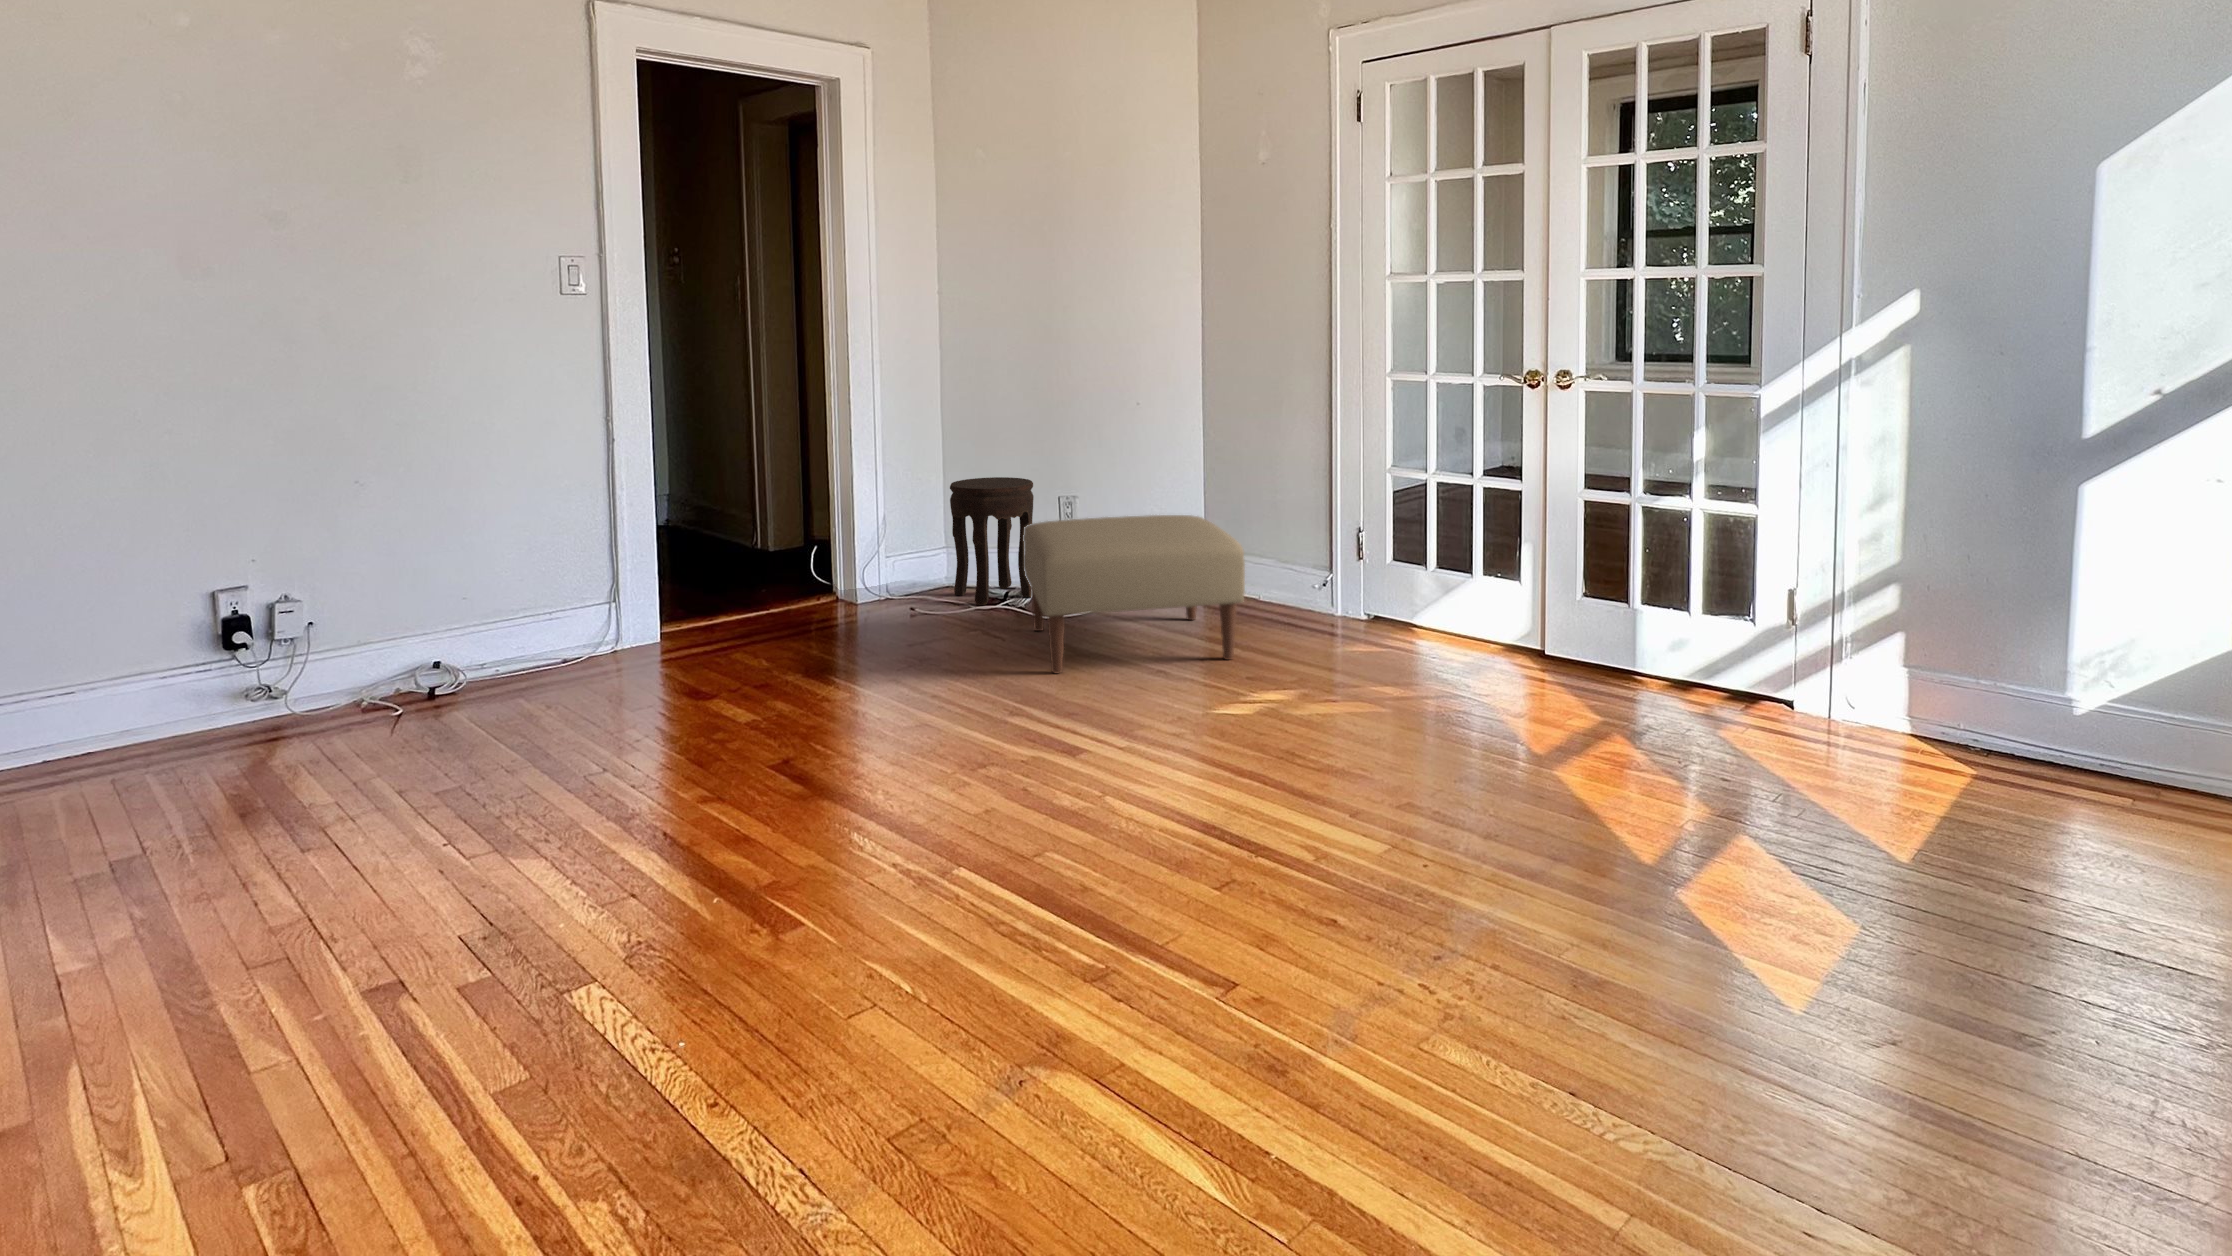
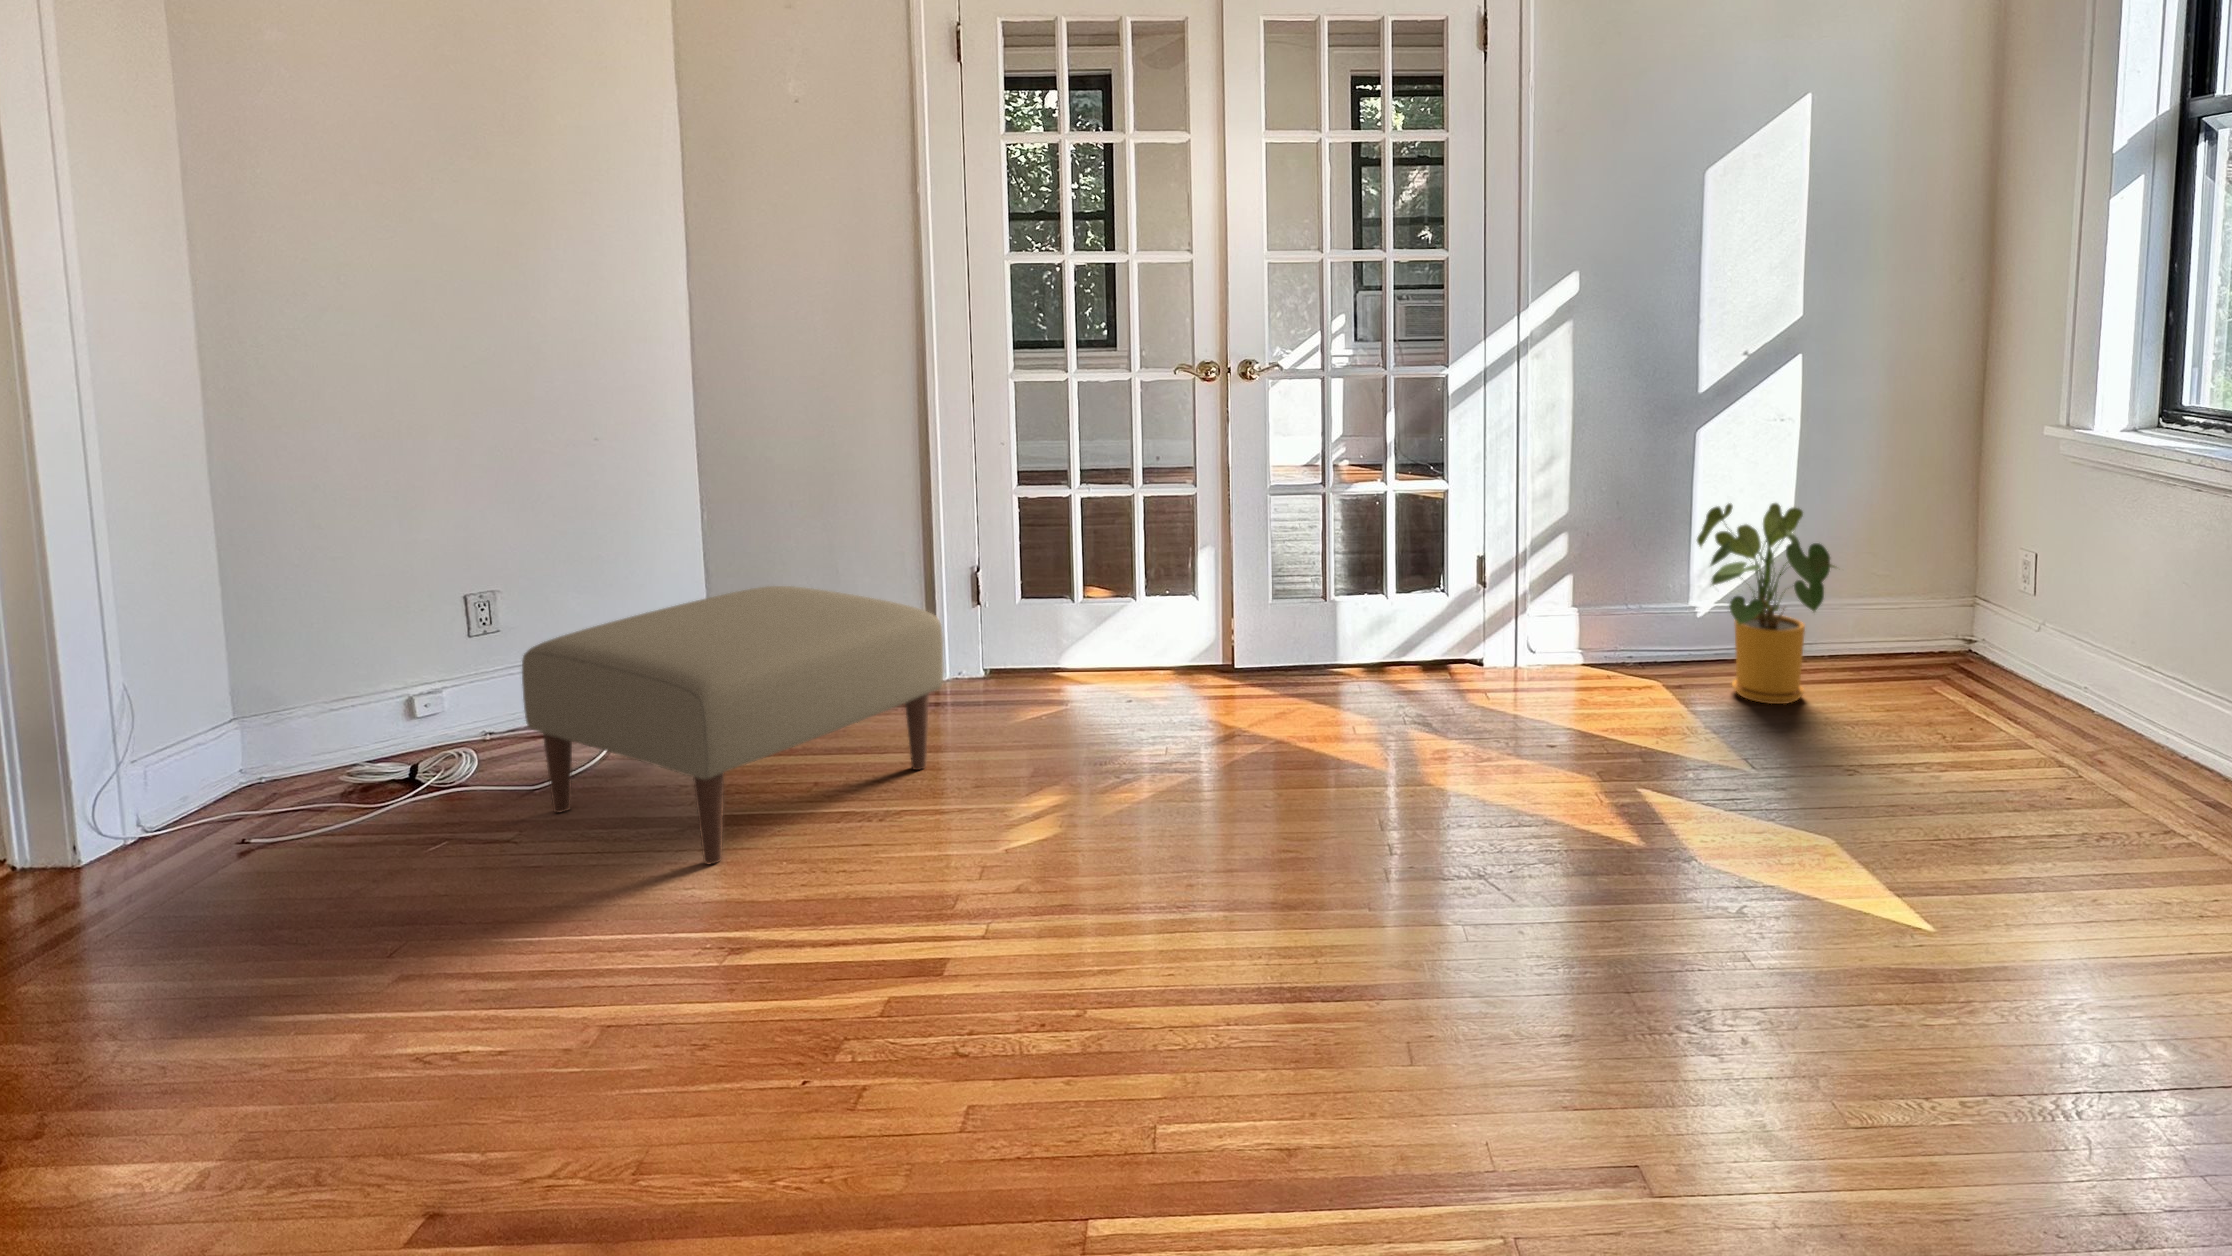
side table: present [950,477,1034,605] -> none [268,576,451,802]
house plant: none [1972,574,2207,833] -> present [1697,503,1836,704]

